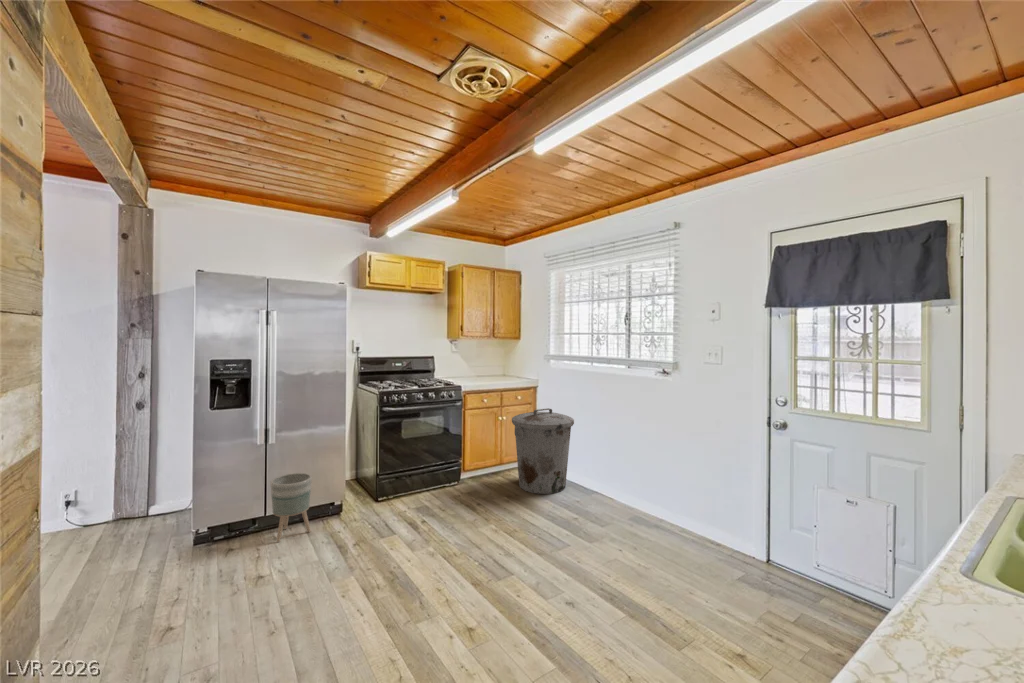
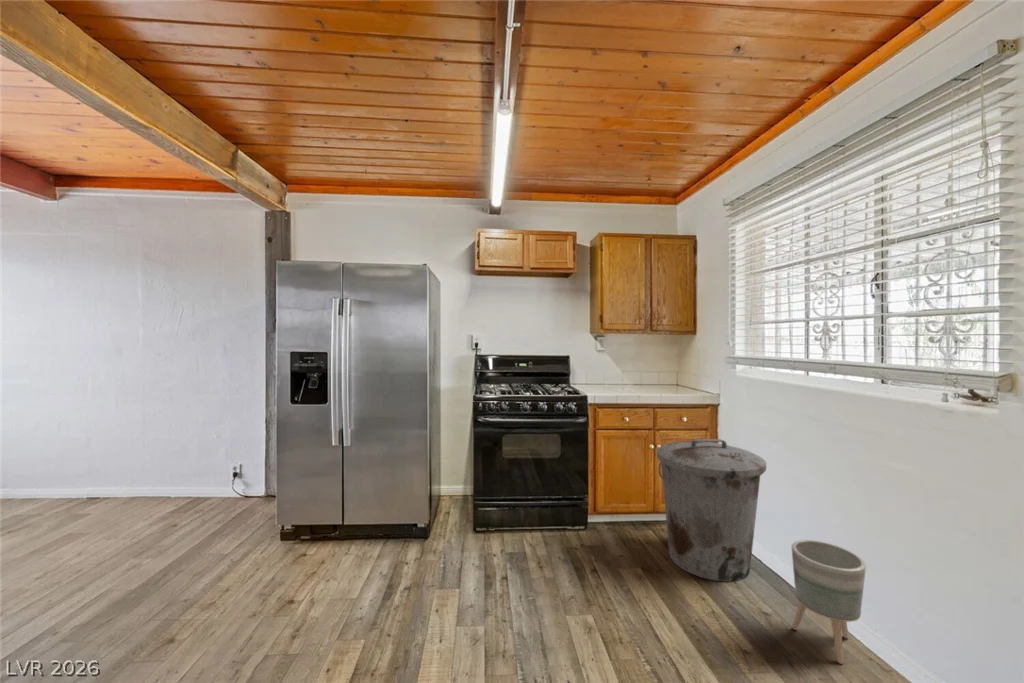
planter: present [271,473,312,542] -> present [792,540,866,664]

